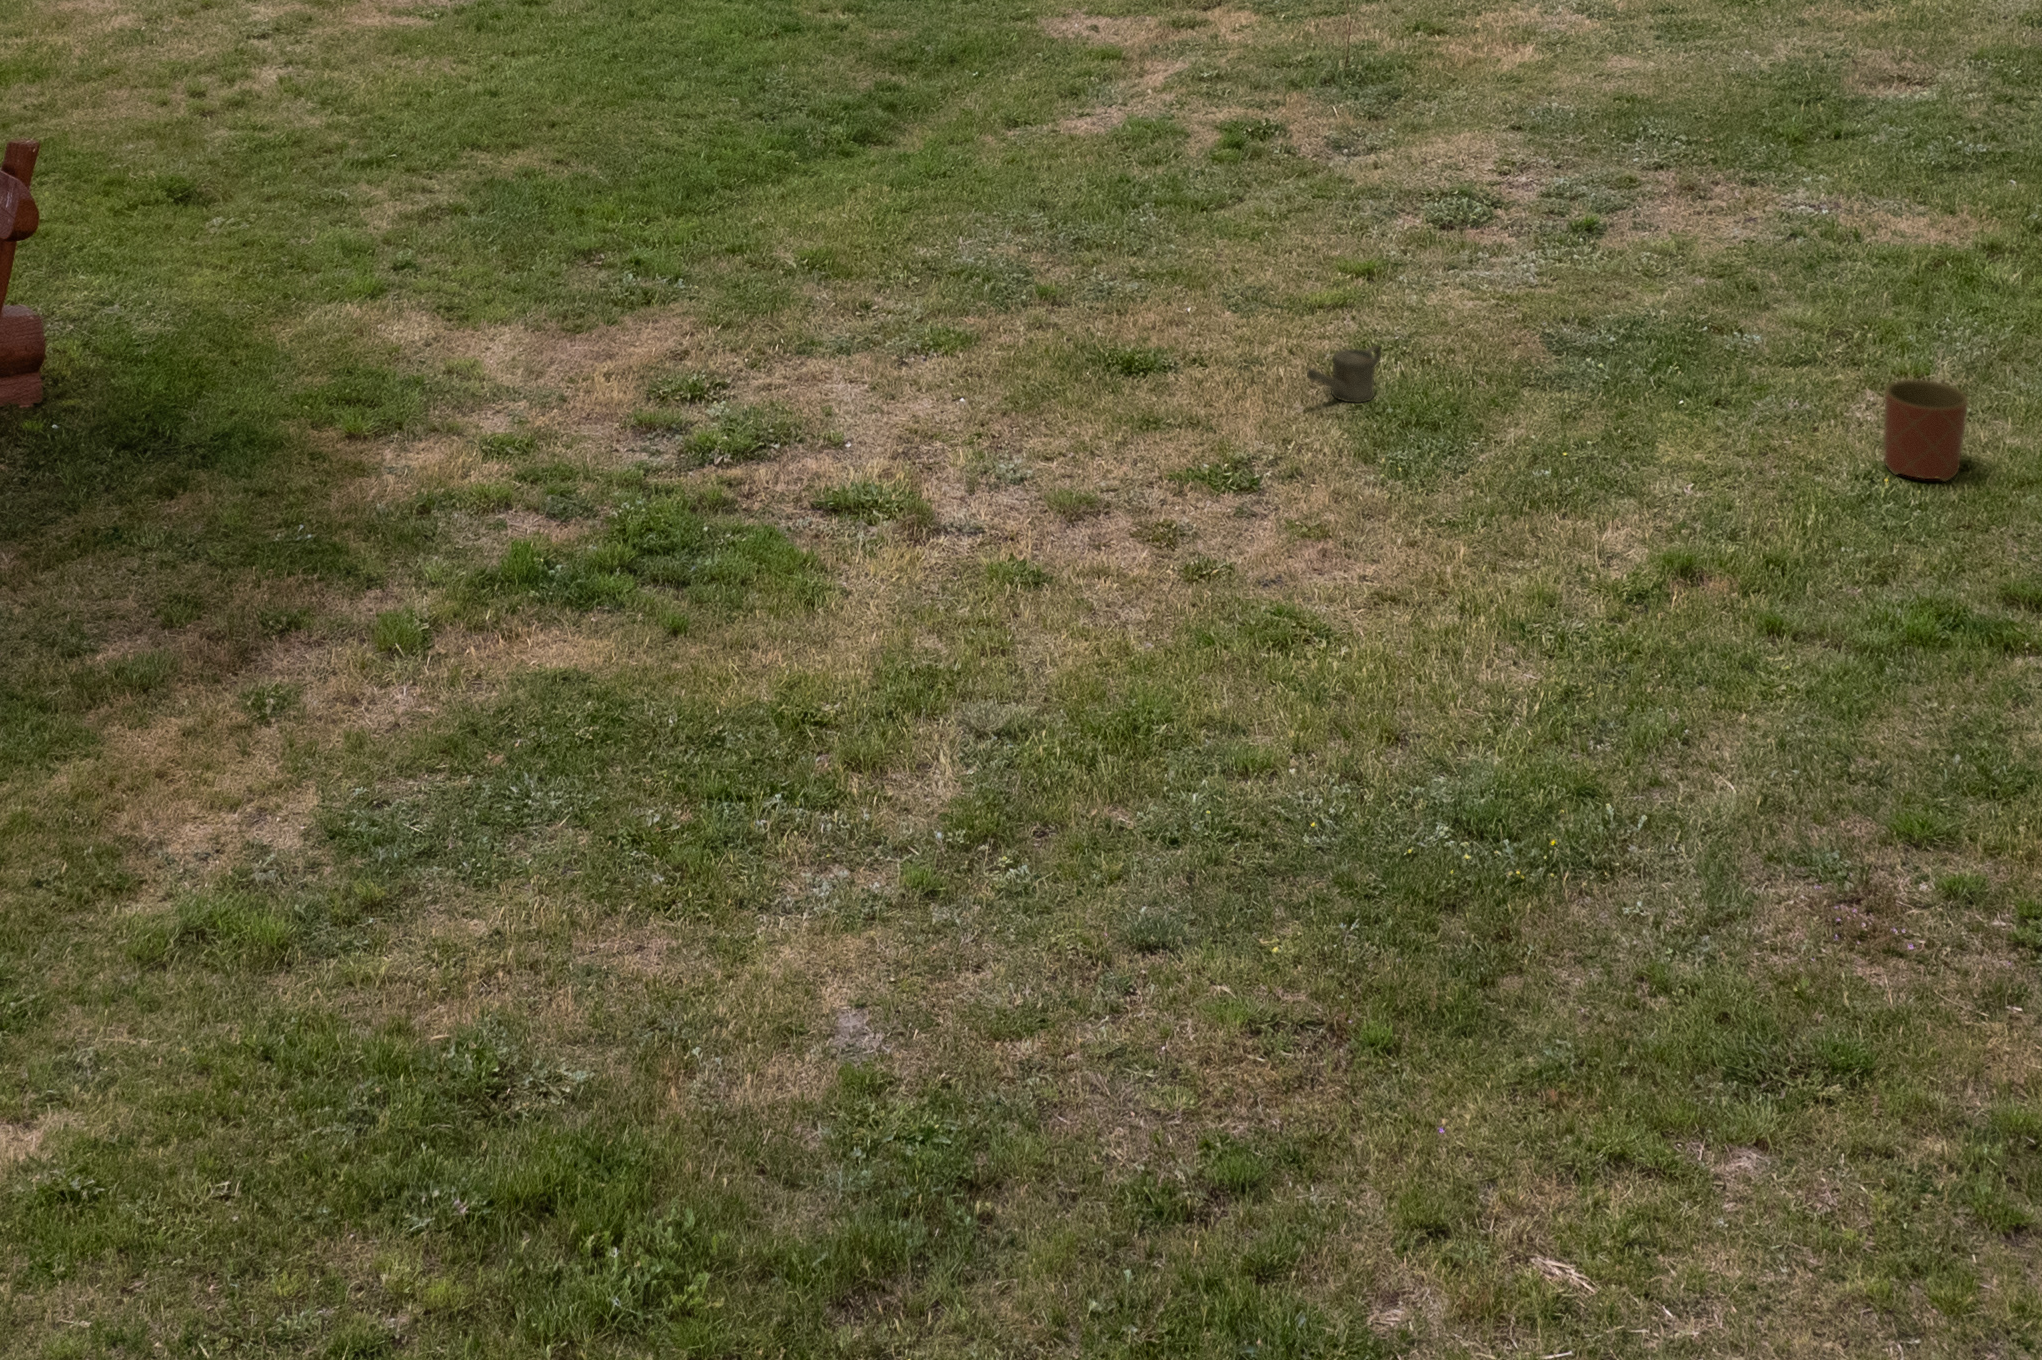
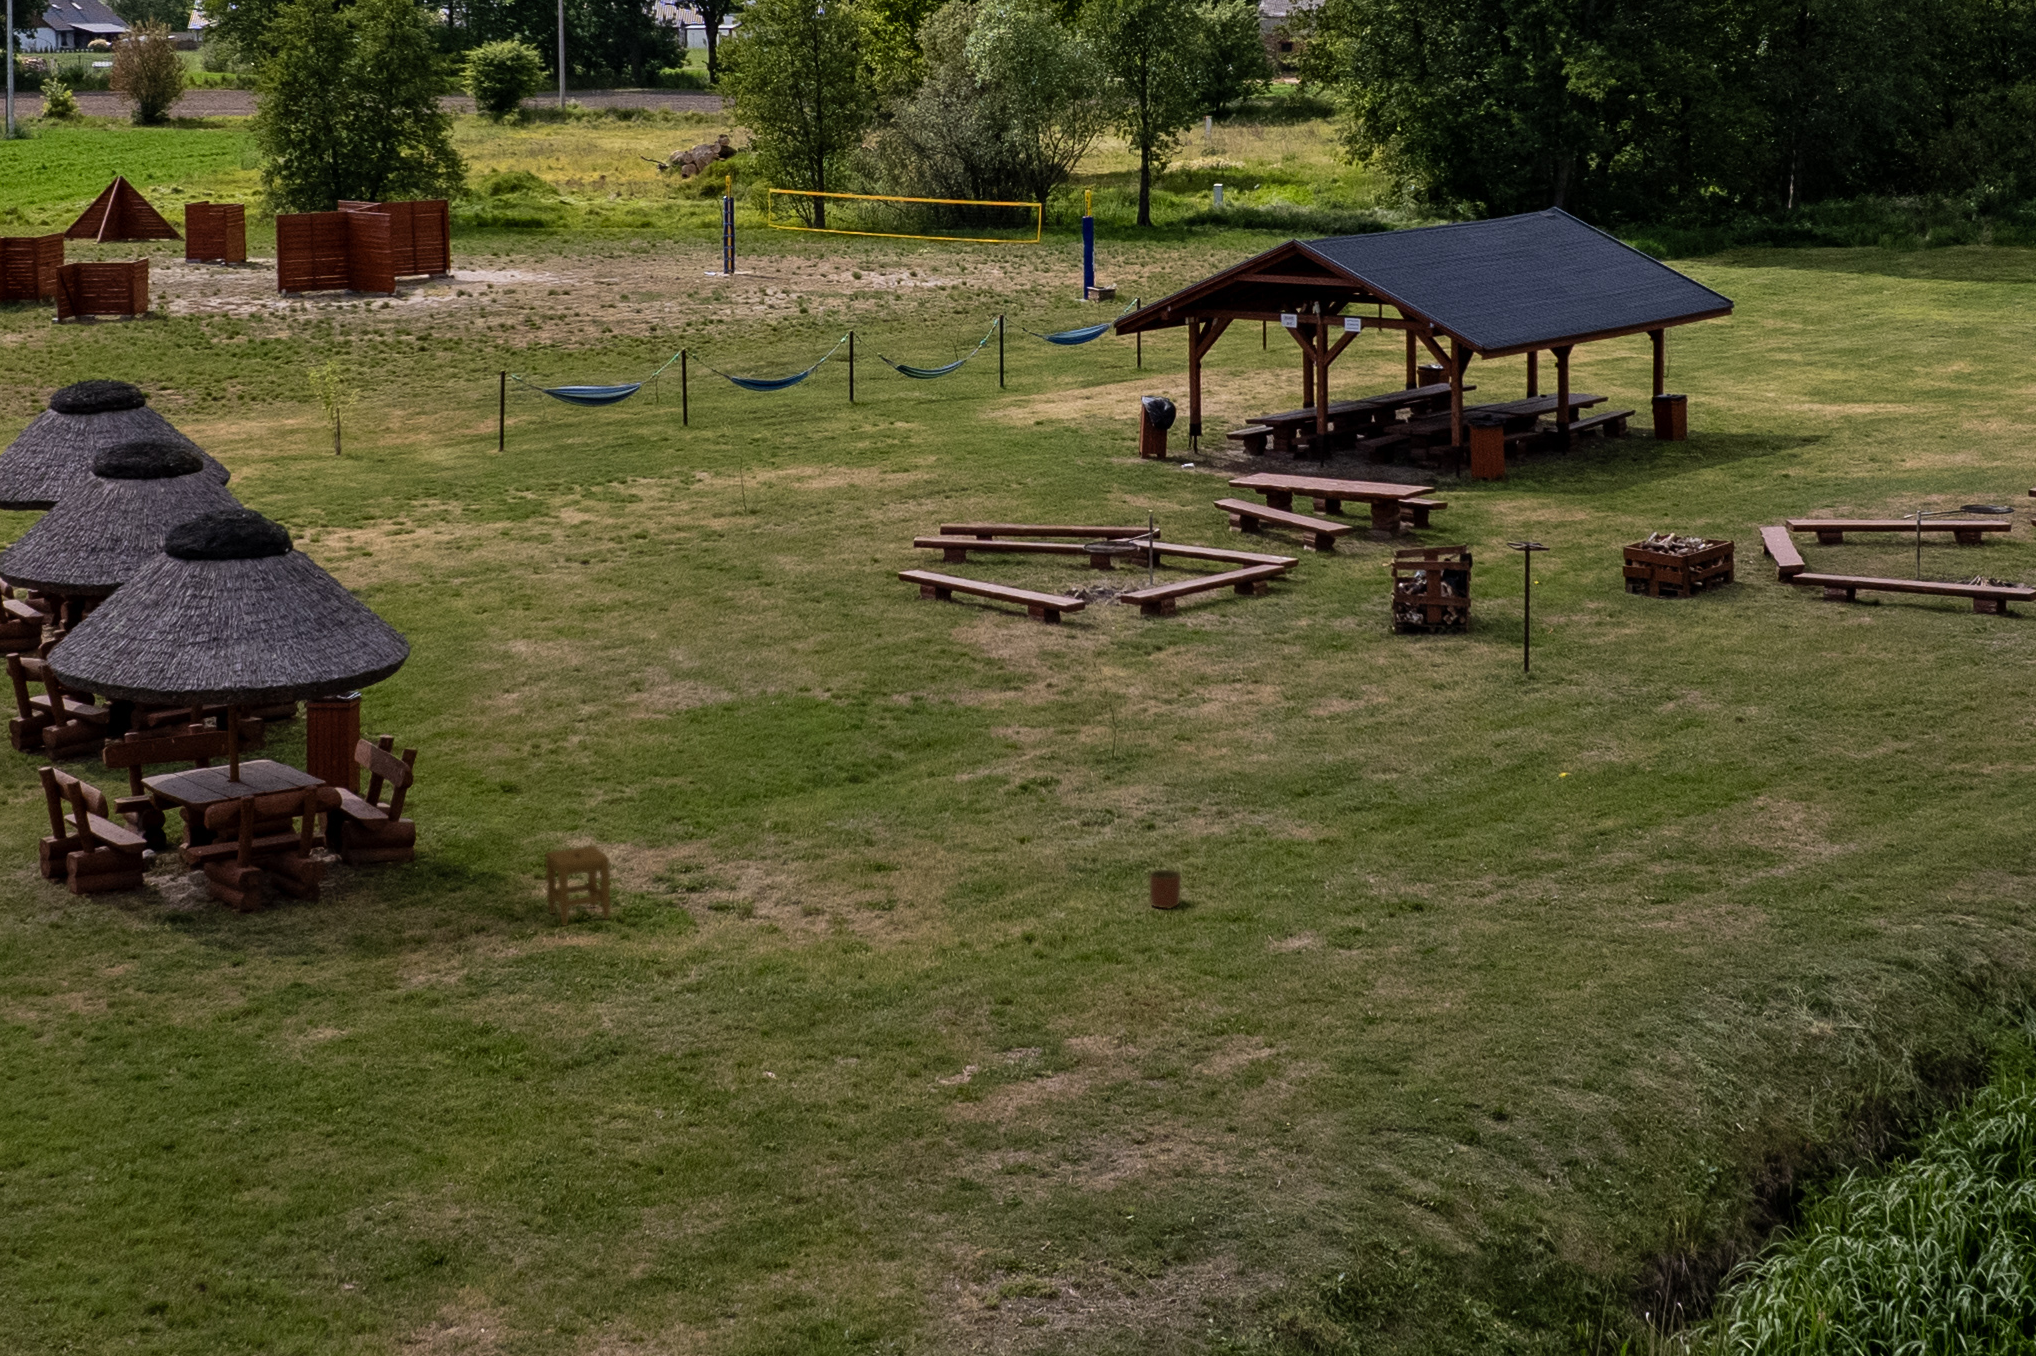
watering can: present [1307,346,1381,403] -> none [939,855,980,877]
stool: none [415,384,592,609] -> present [545,846,610,925]

